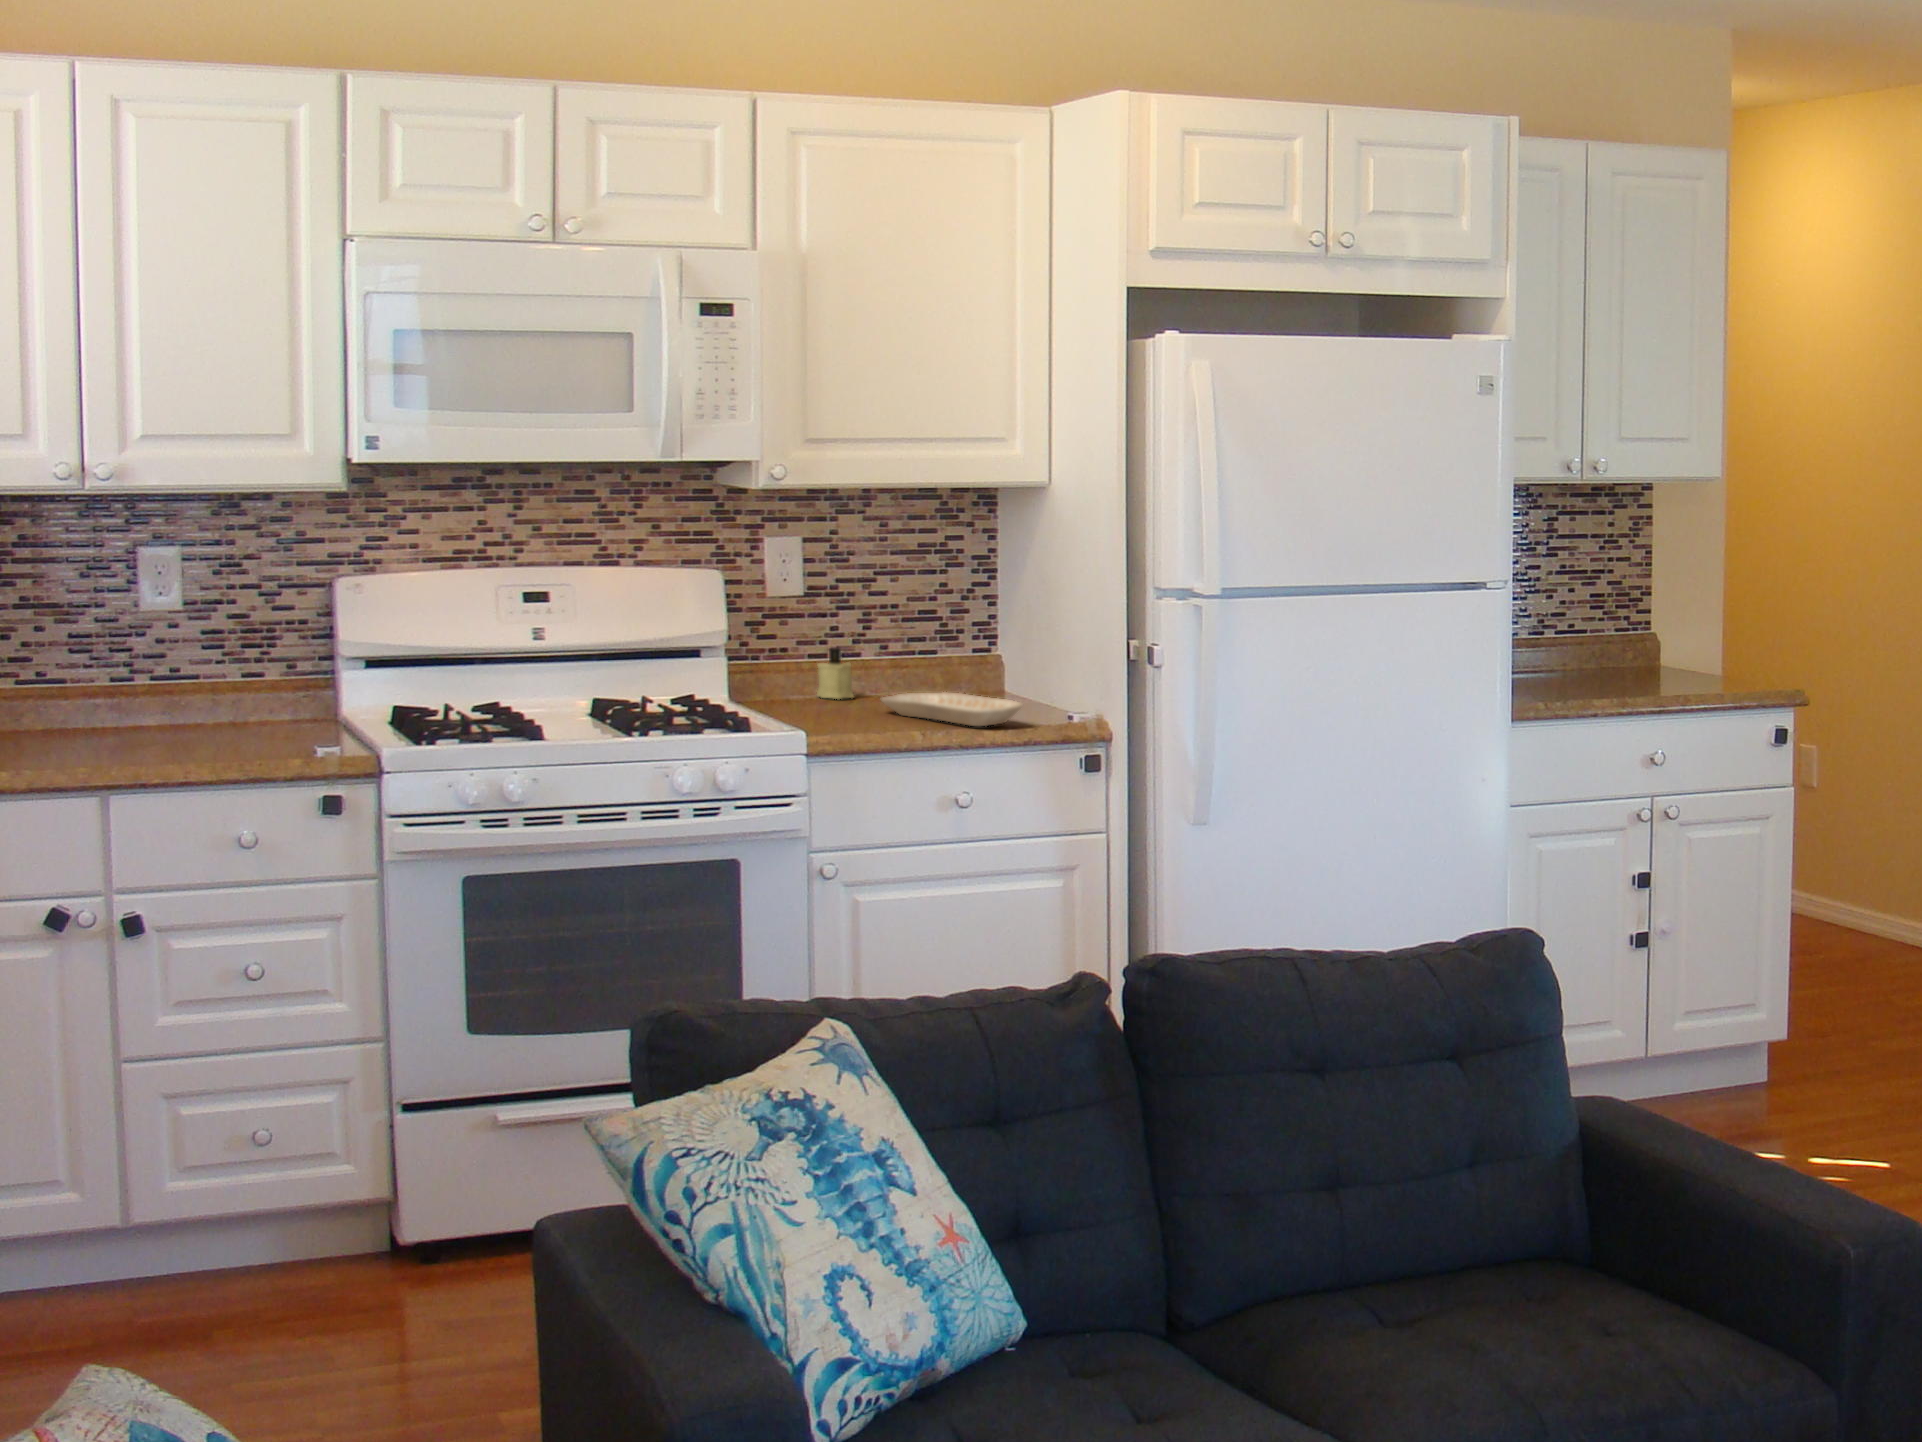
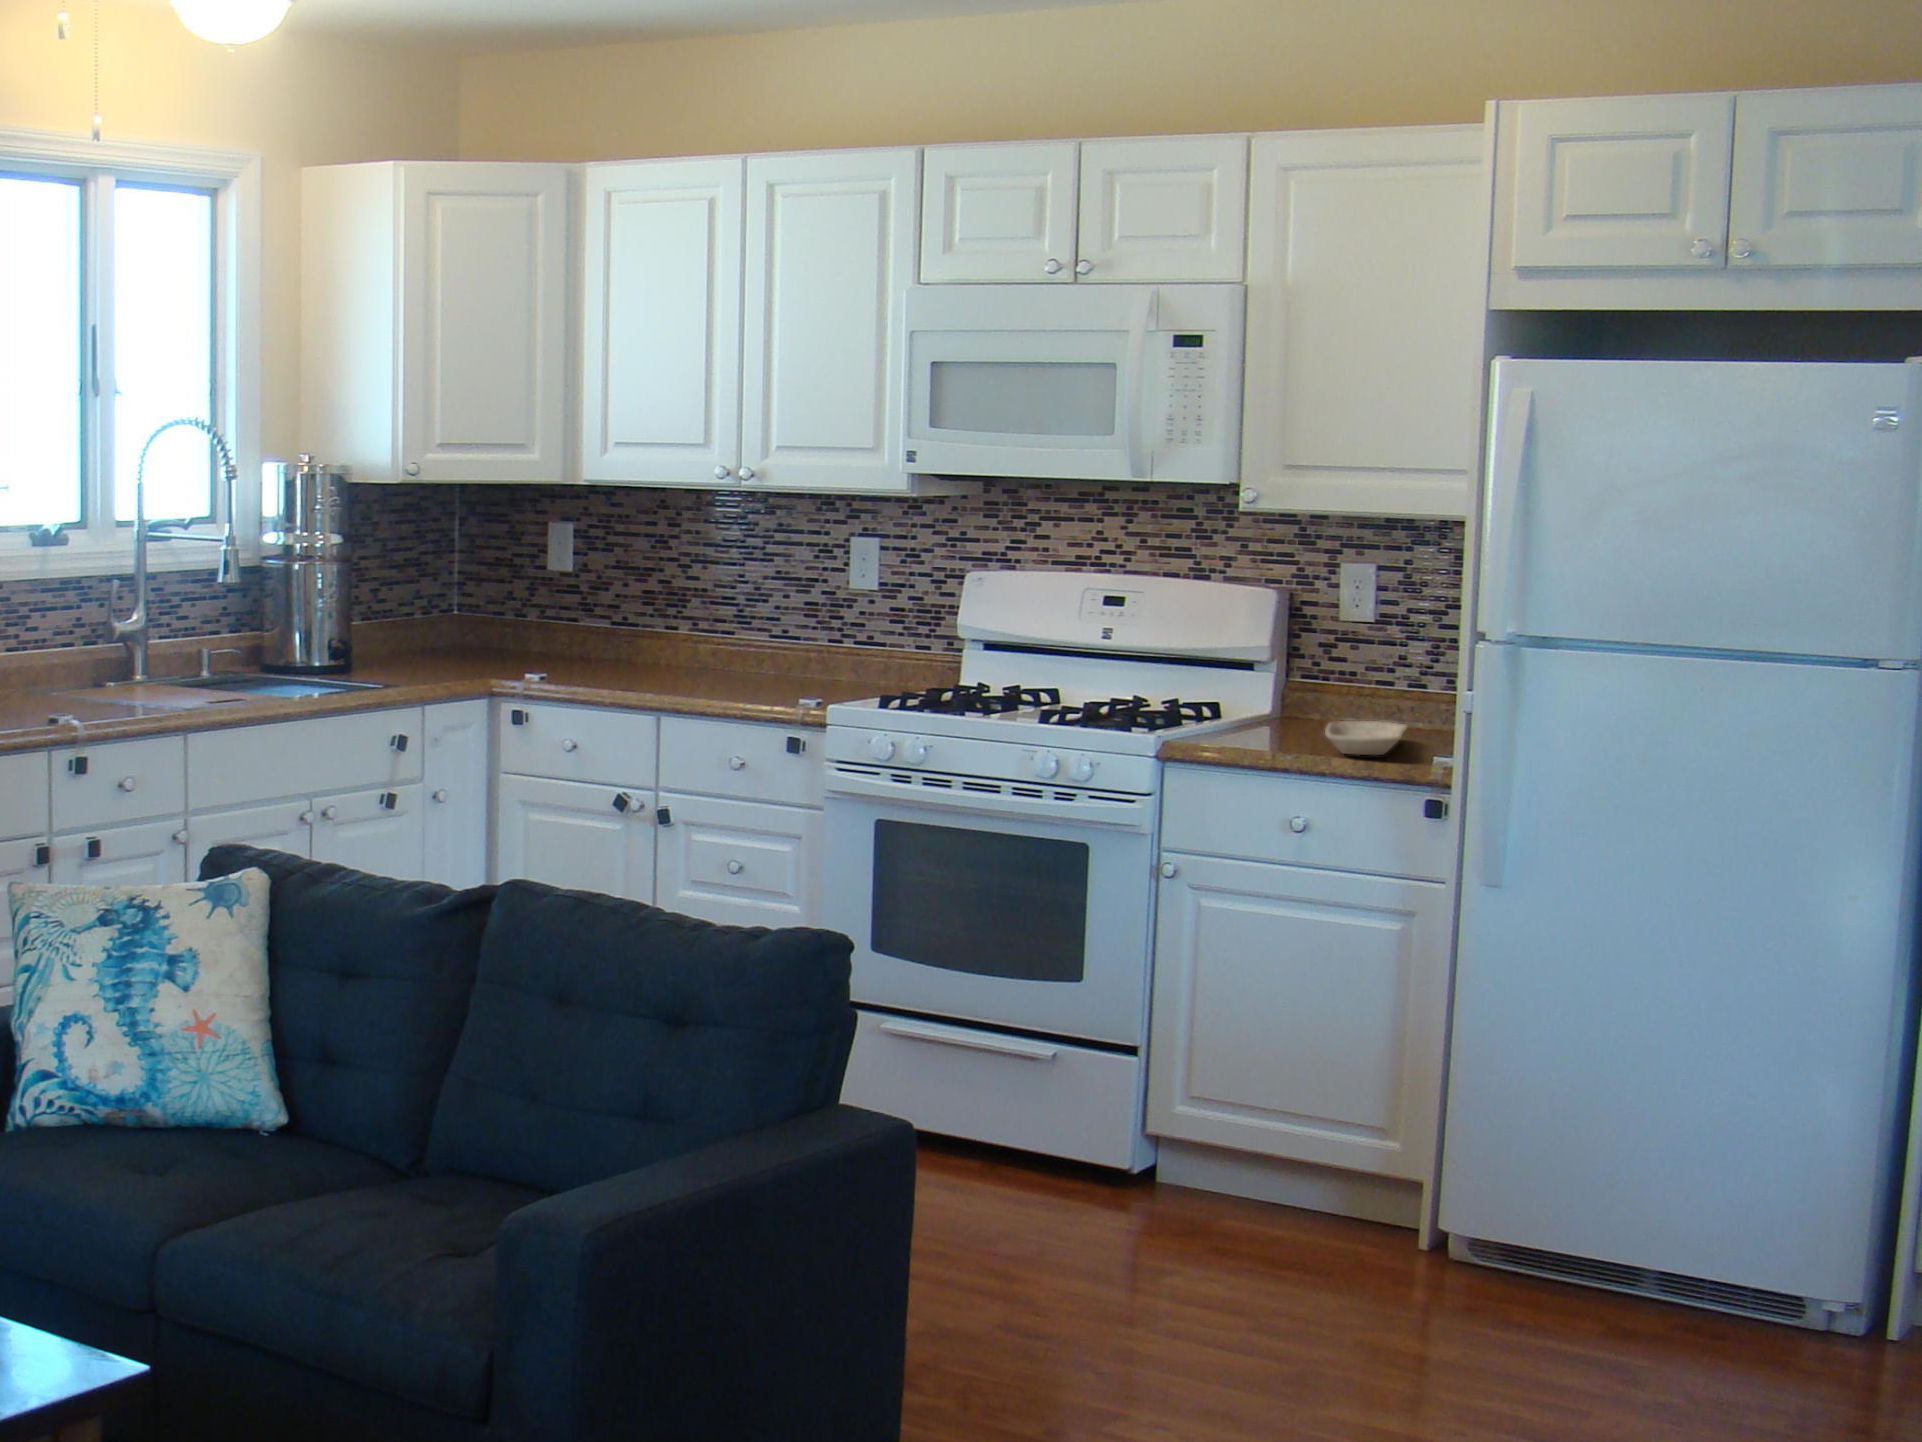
candle: present [817,647,854,699] -> none [1357,674,1394,725]

